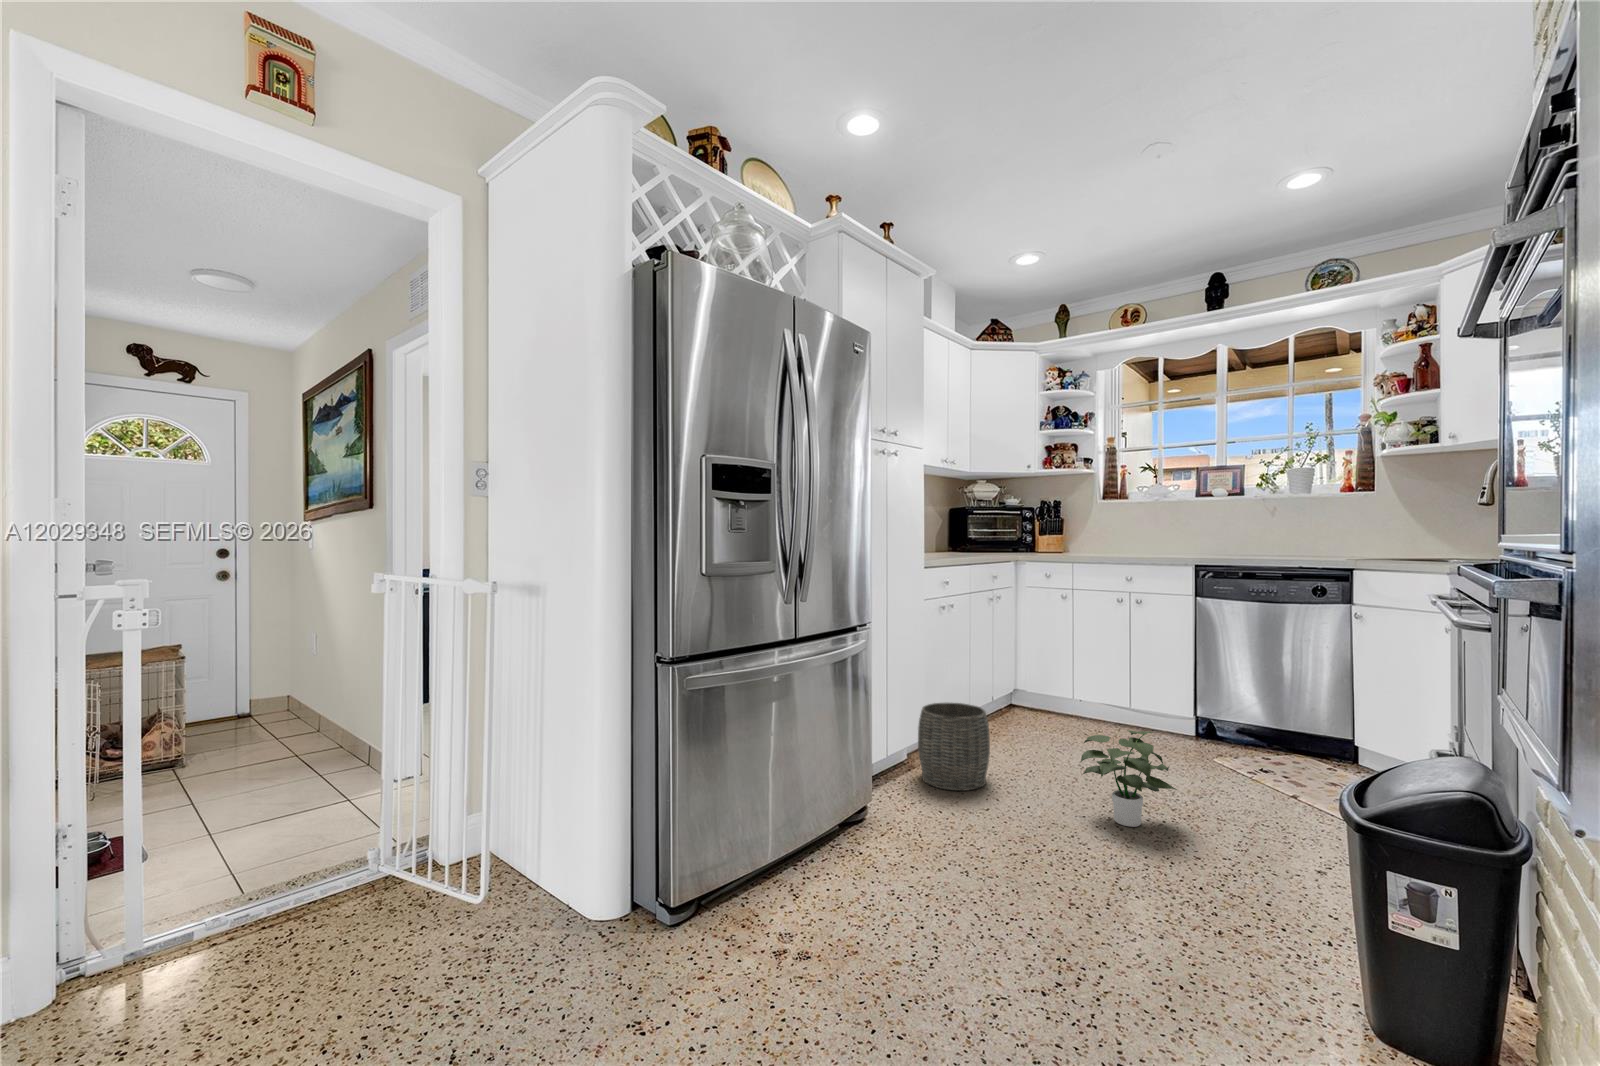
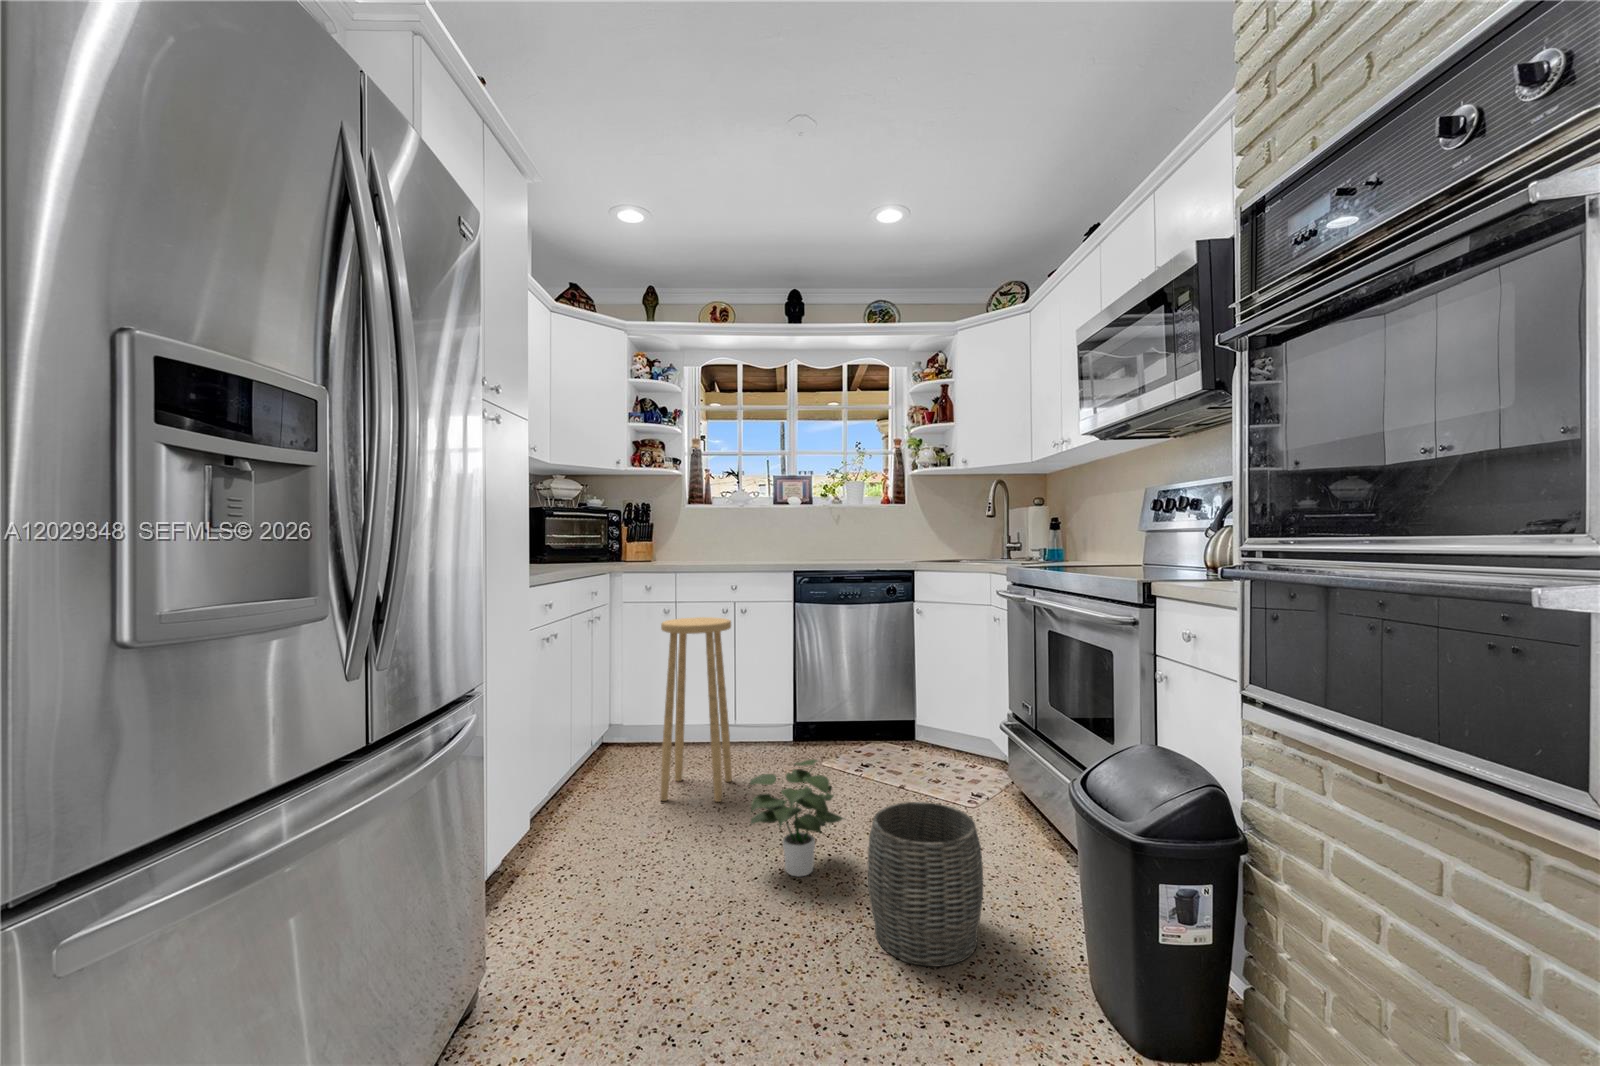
stool: none [1036,602,1108,764] -> present [661,617,732,802]
woven basket: present [918,702,990,791] -> present [868,802,983,967]

